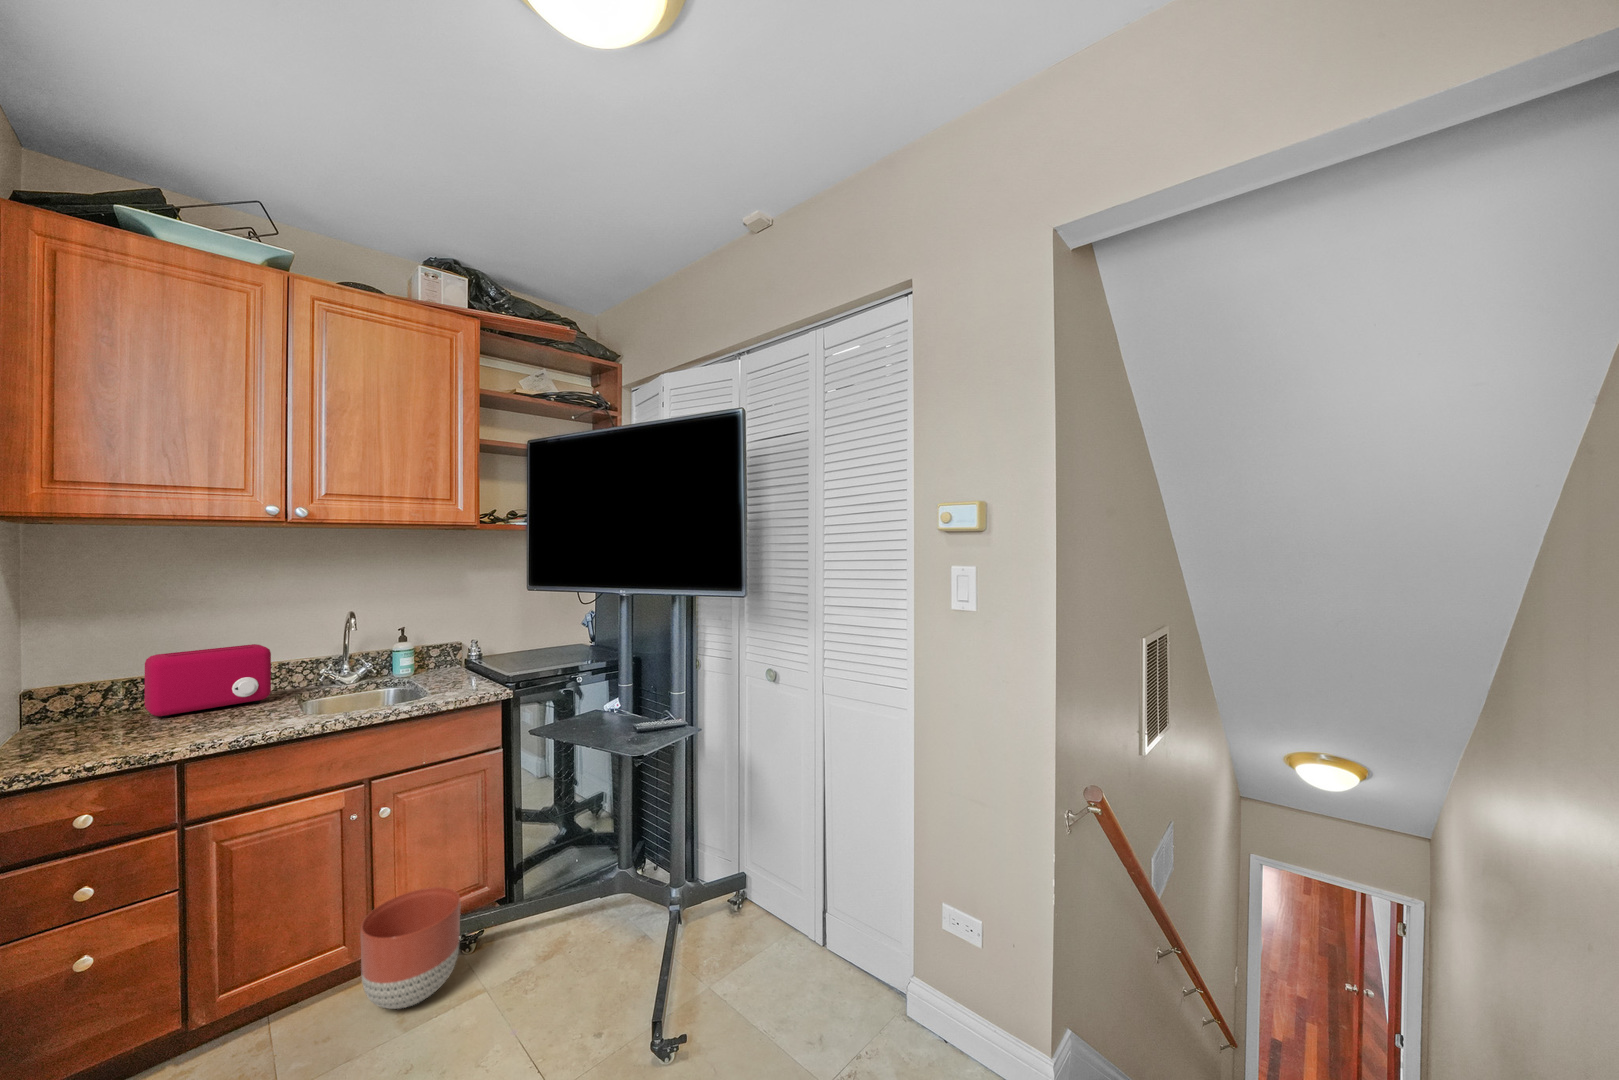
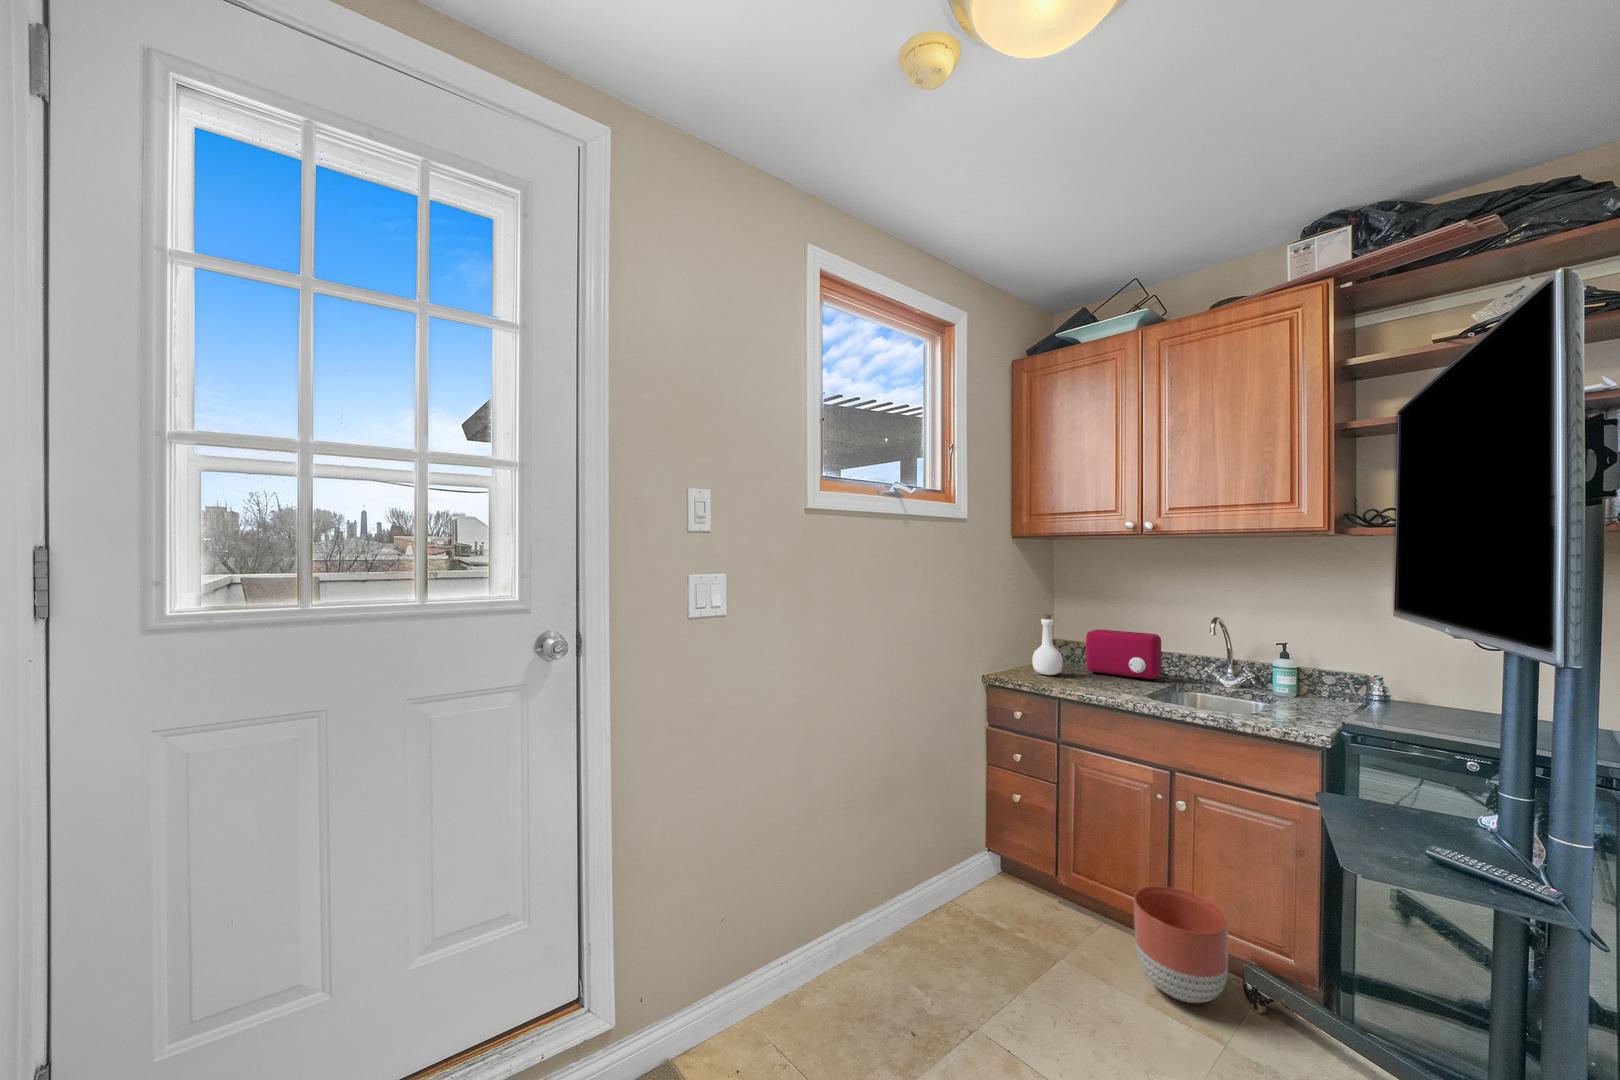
bottle: none [69,643,140,742] -> present [1032,614,1063,675]

